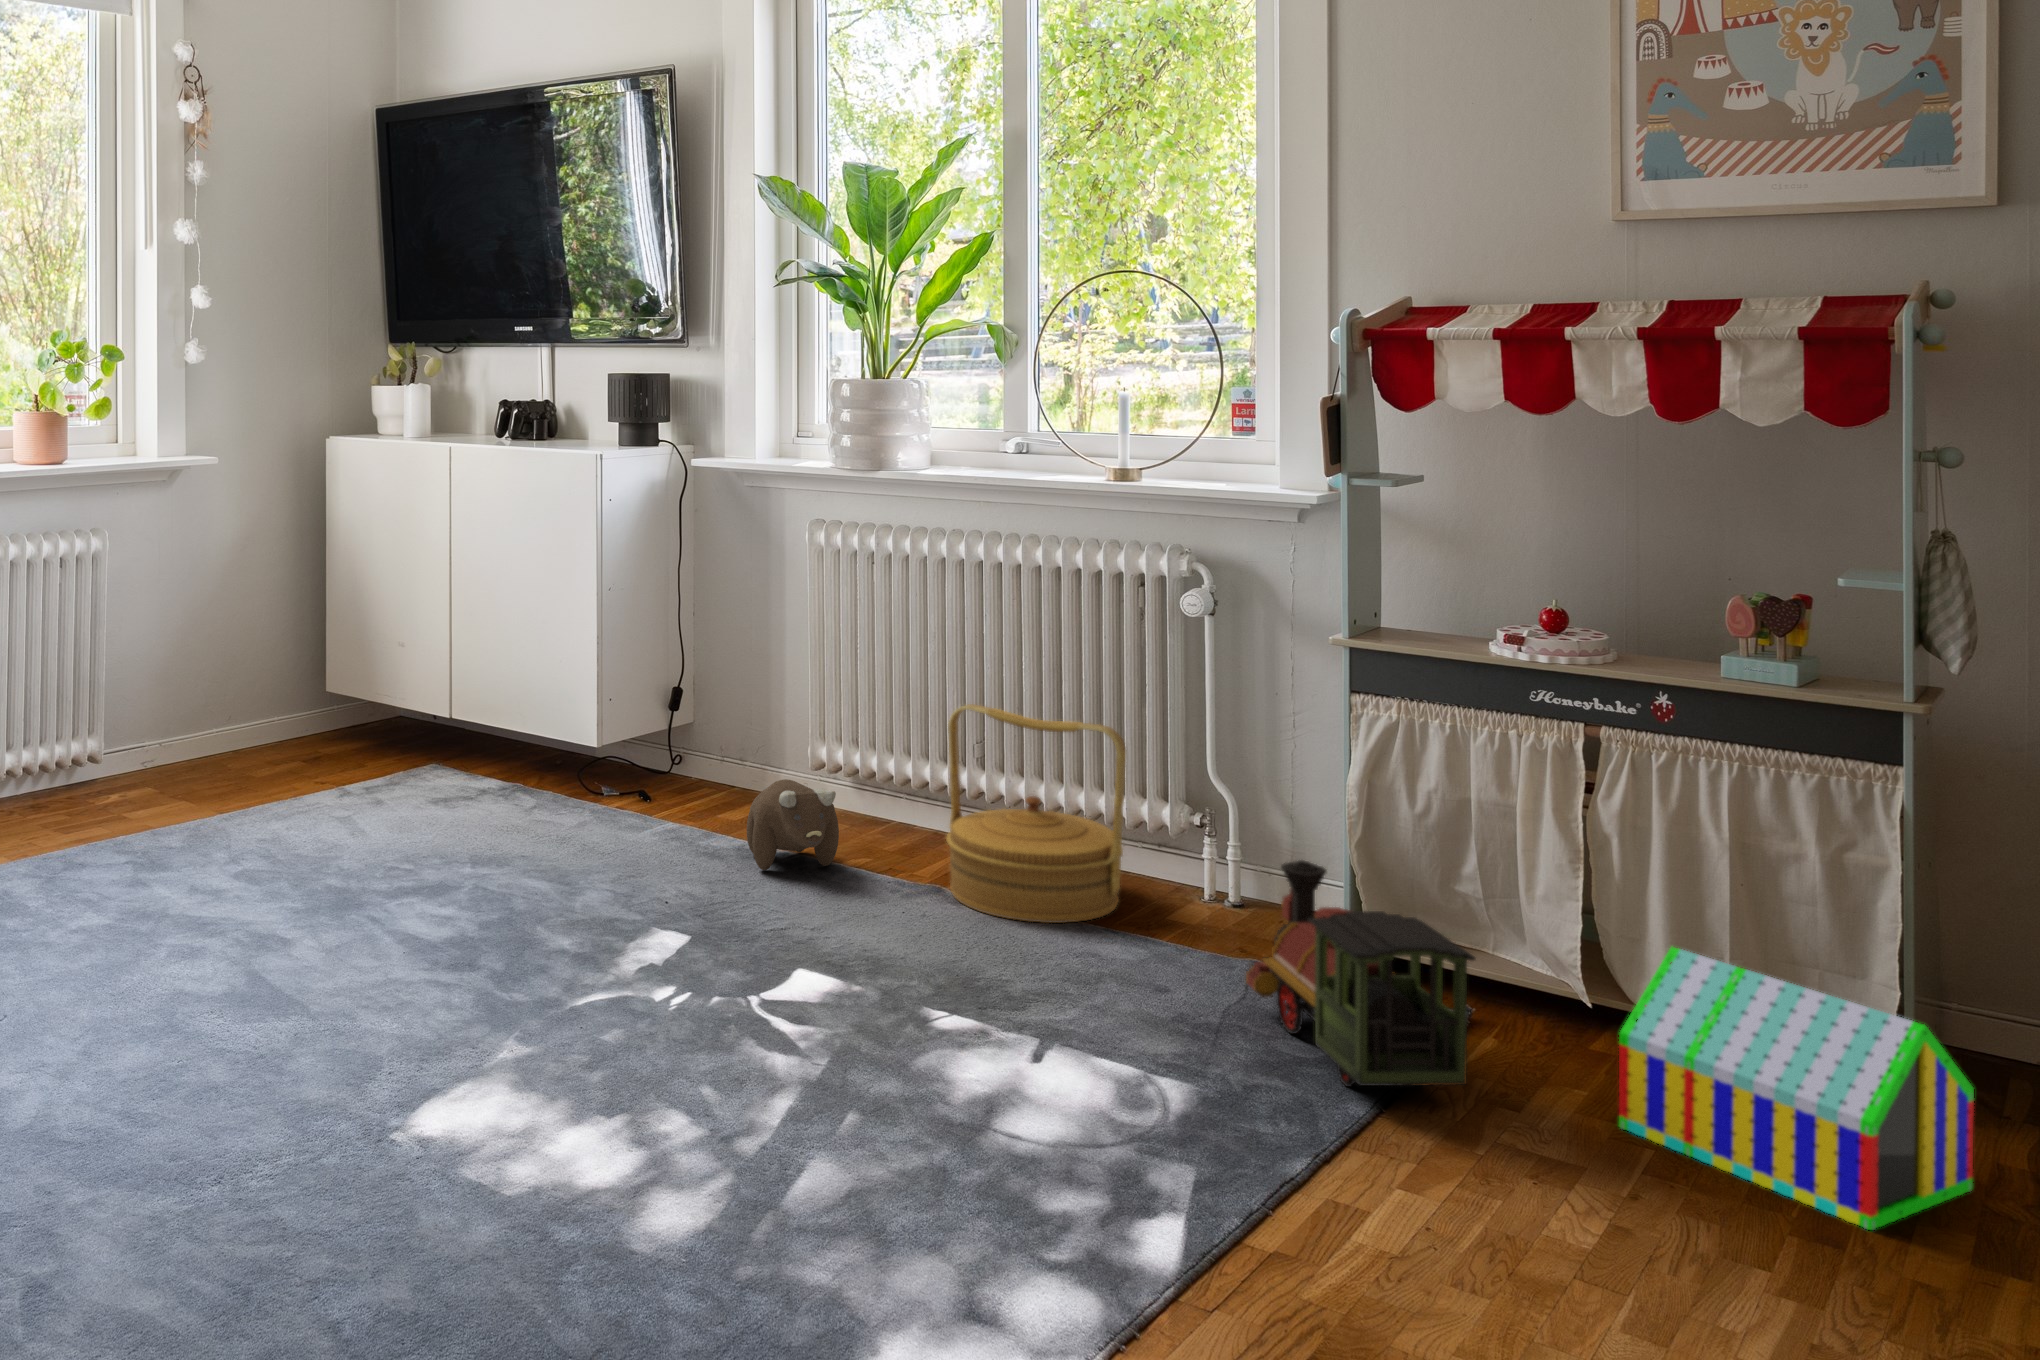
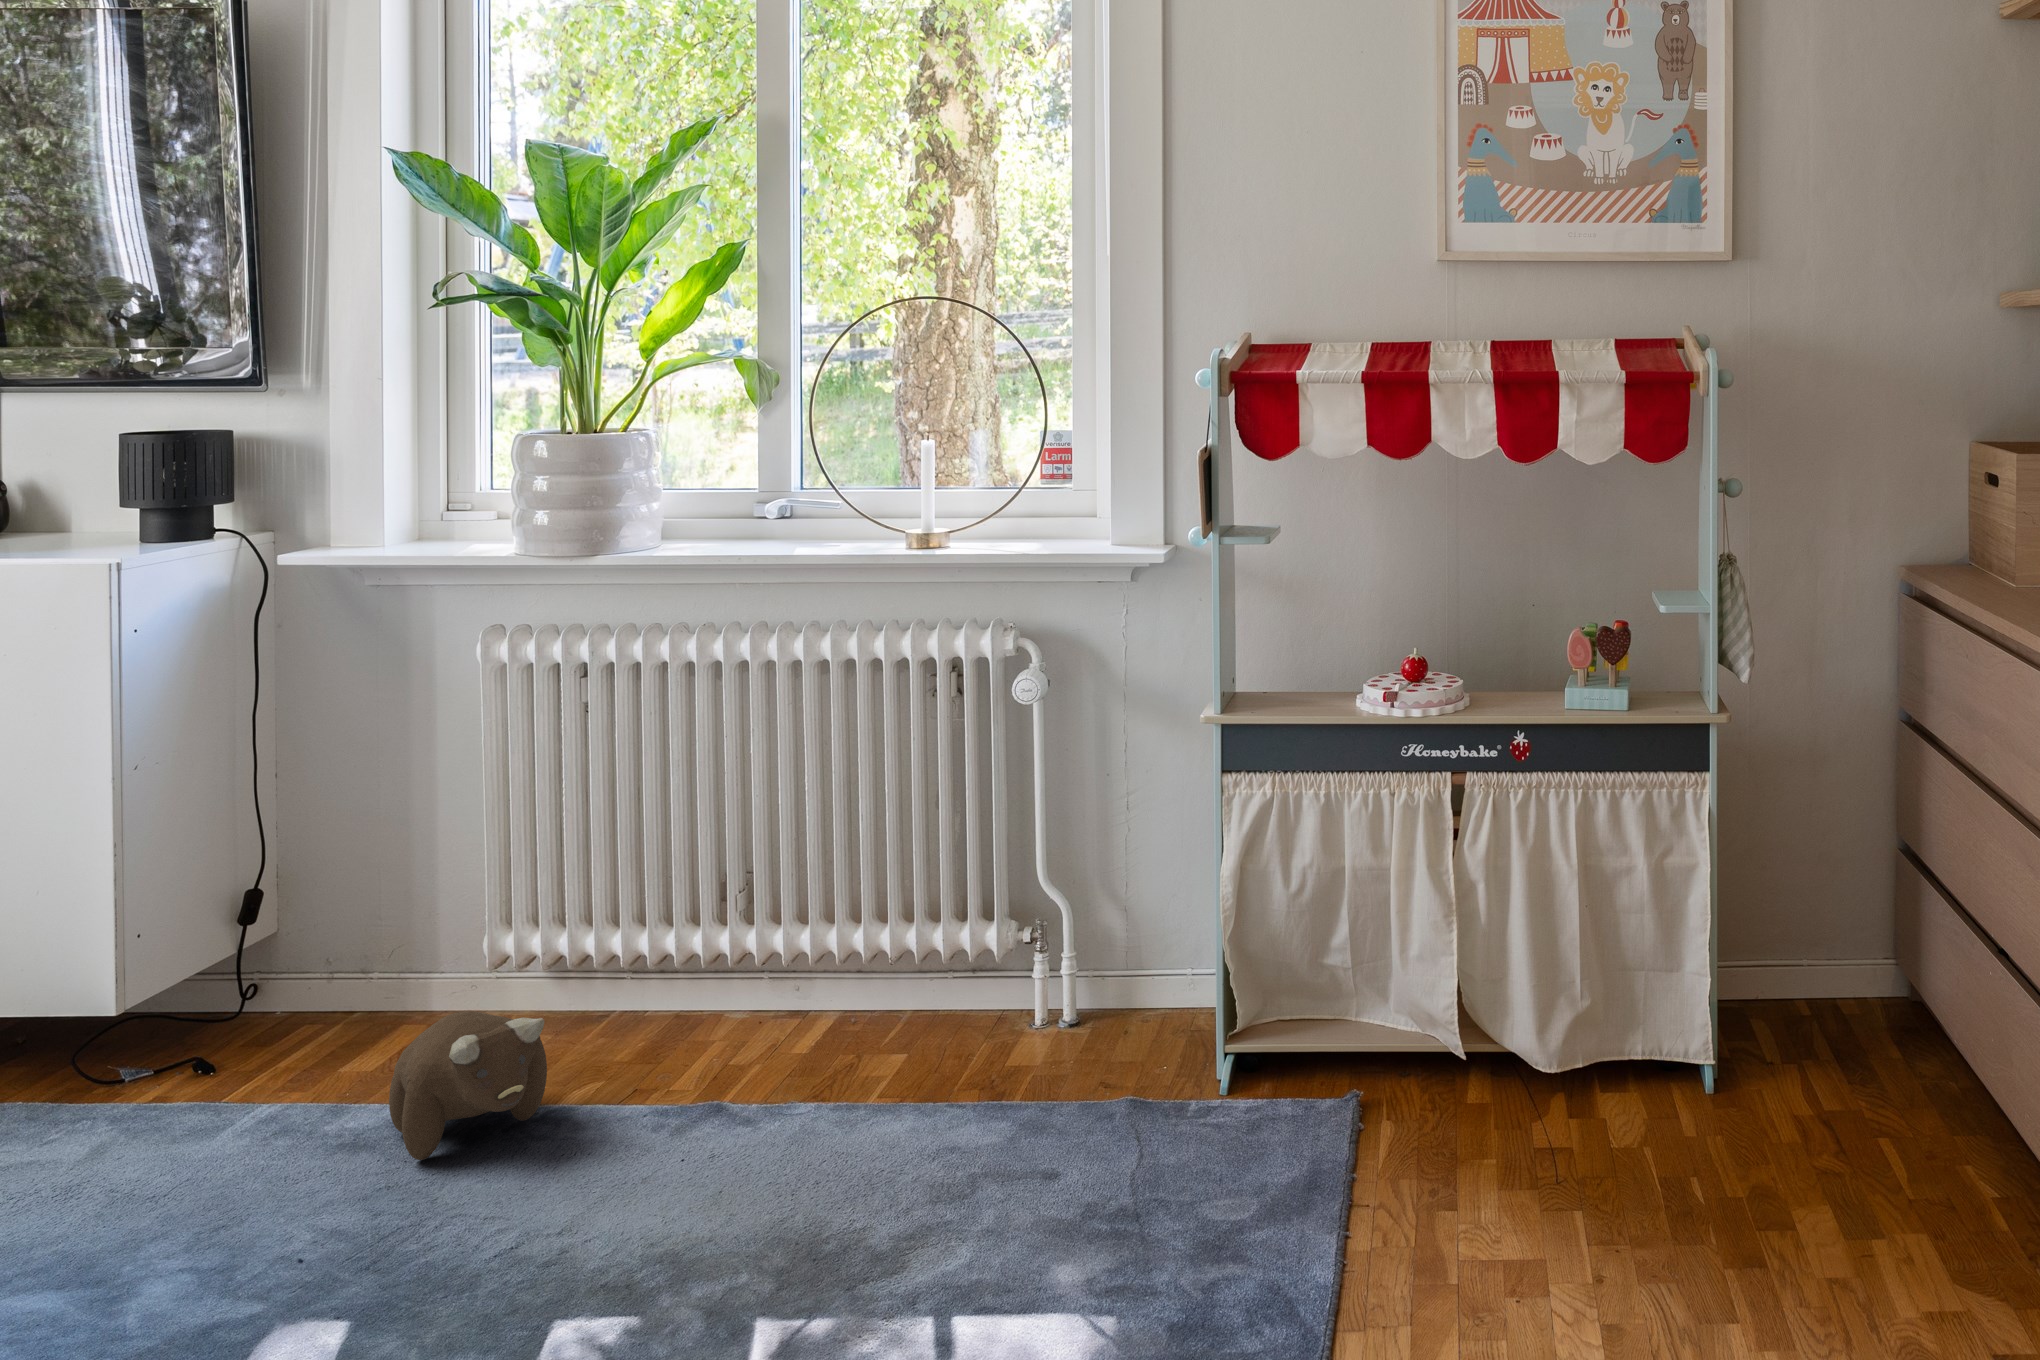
woven basket: present [946,704,1126,923] -> none [712,851,955,1134]
toy train: present [1246,860,1475,1087] -> none [1138,987,1419,1277]
toy house: present [1619,947,1974,1230] -> none [1542,1002,1812,1264]

